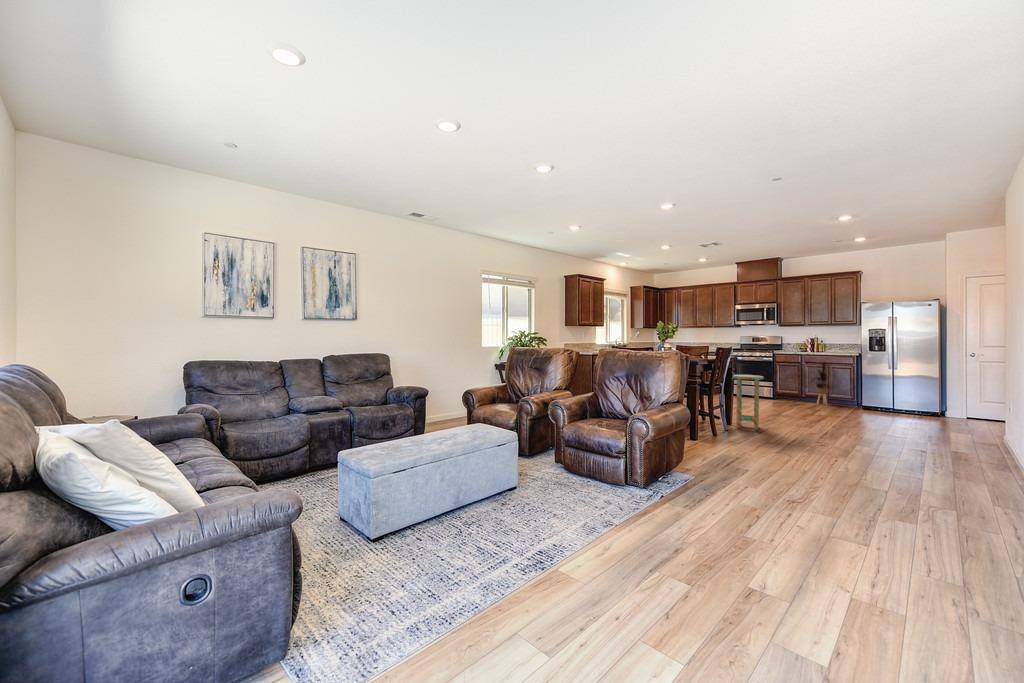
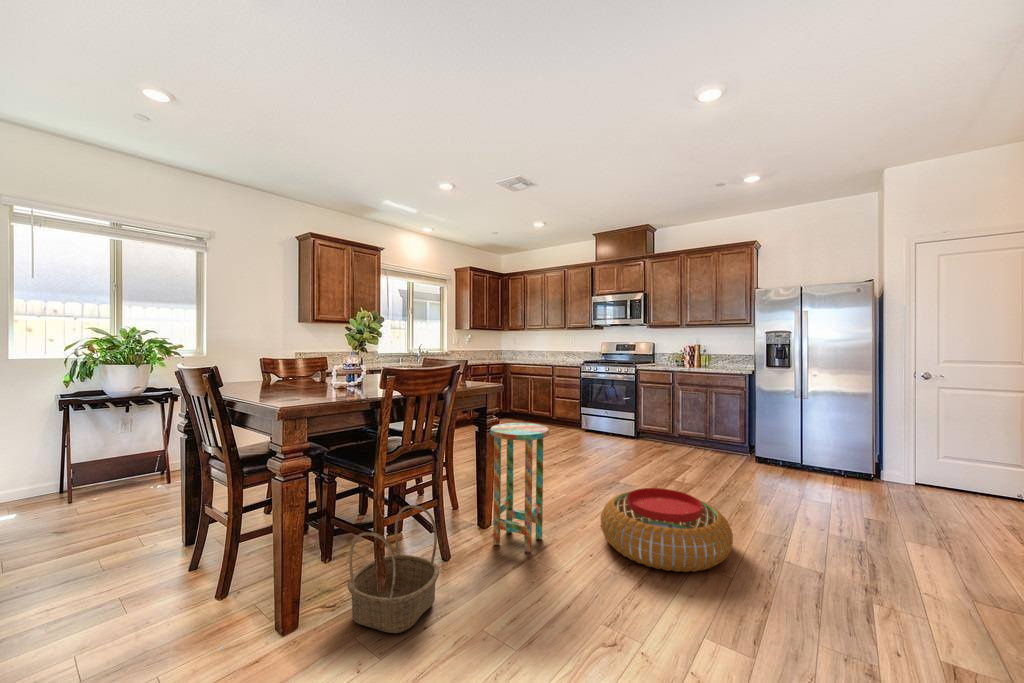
house plant: present [811,362,829,405] -> none [675,385,715,456]
basket: none [702,402,738,441] -> present [348,505,439,633]
pouf: none [787,406,857,435] -> present [601,488,733,572]

